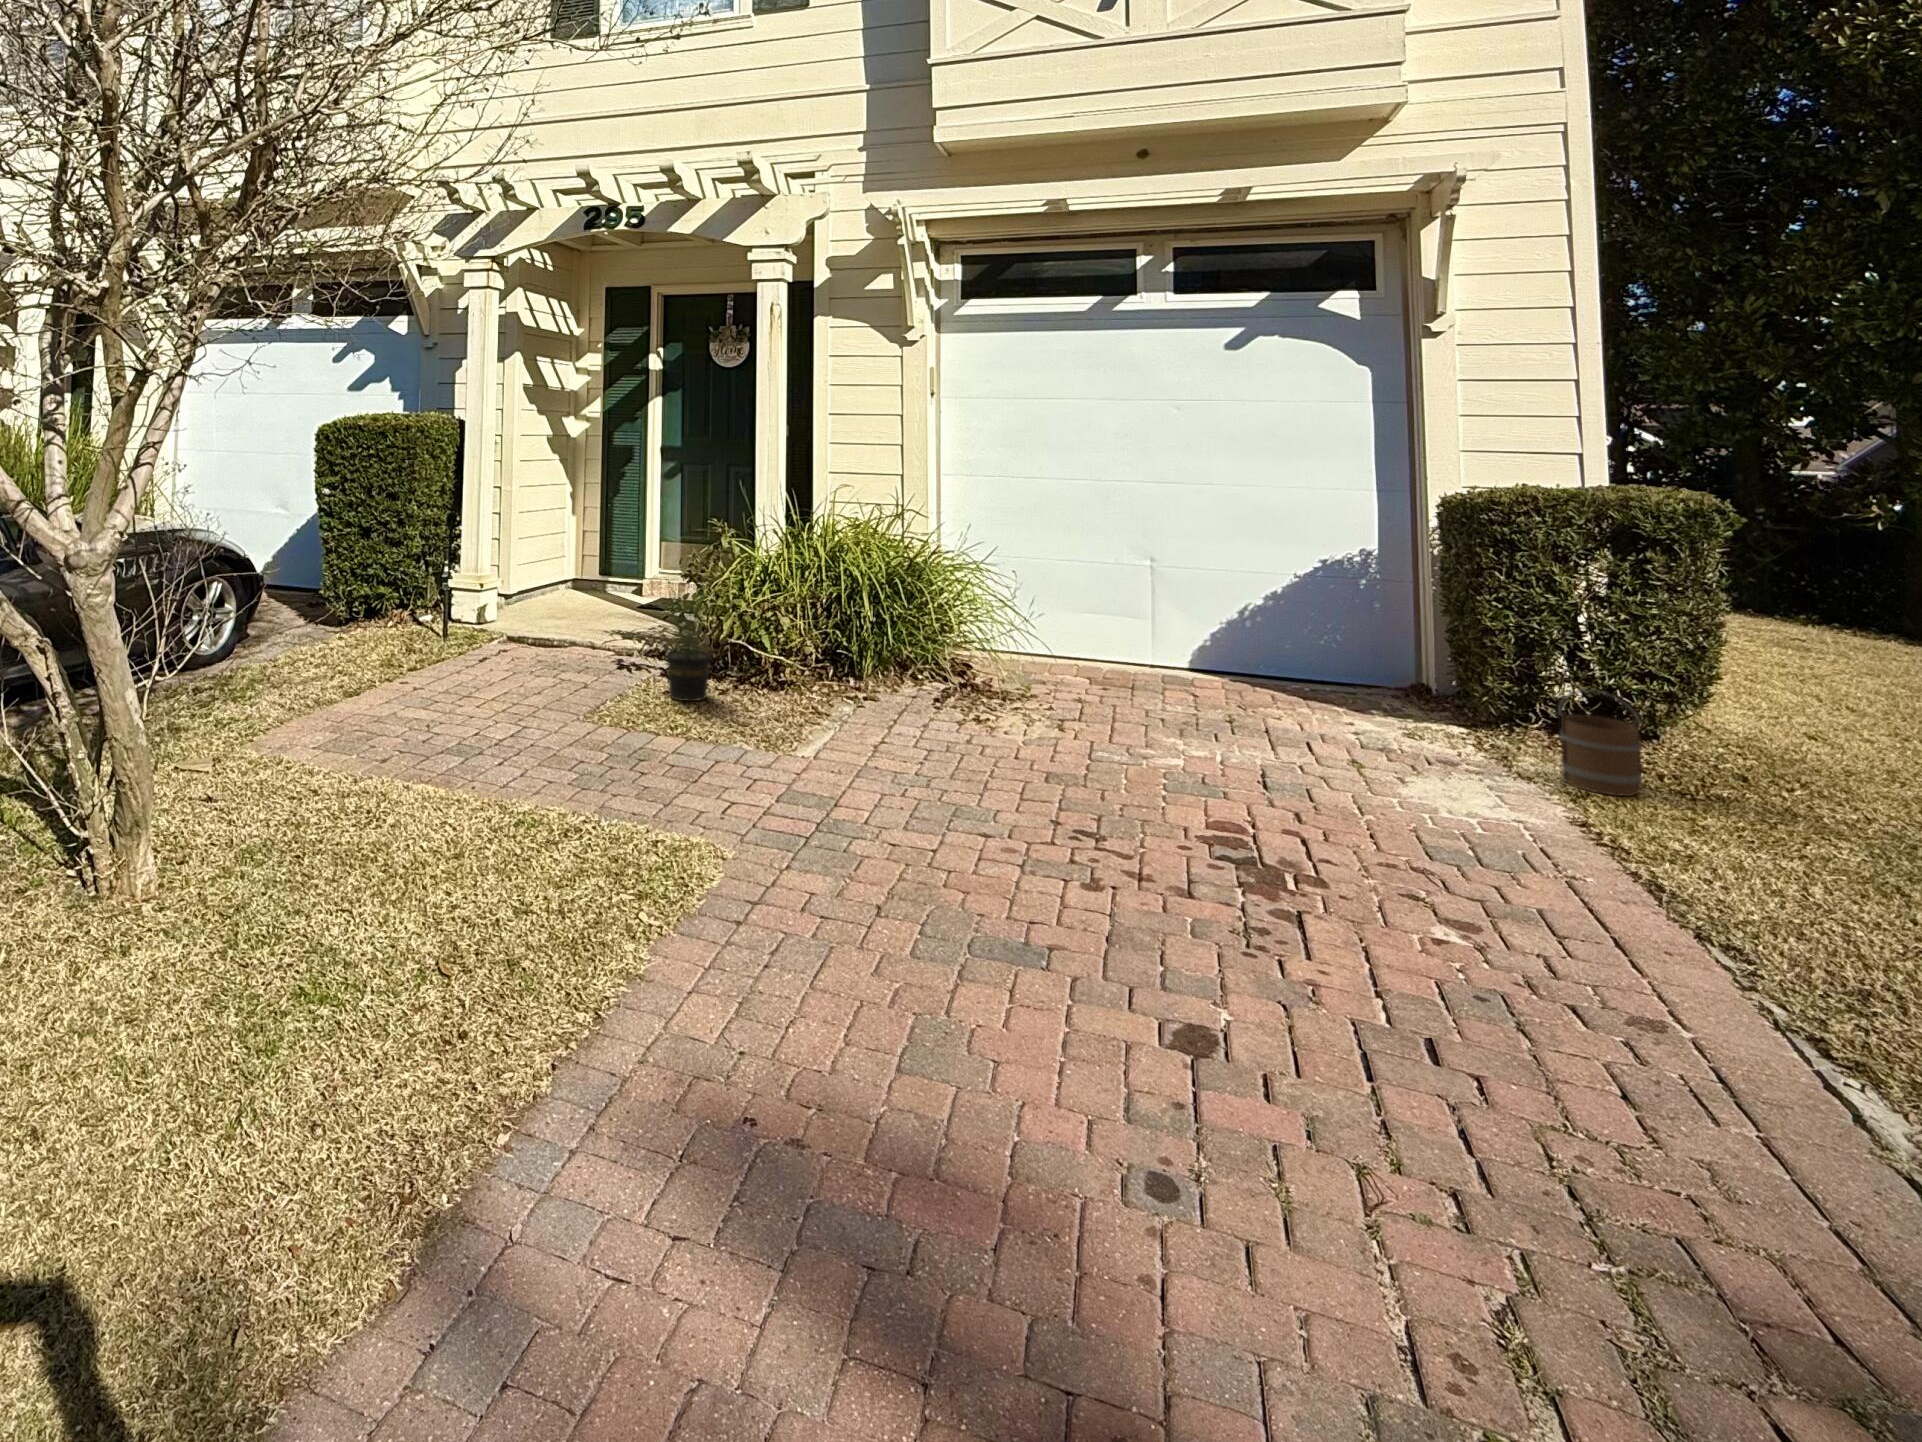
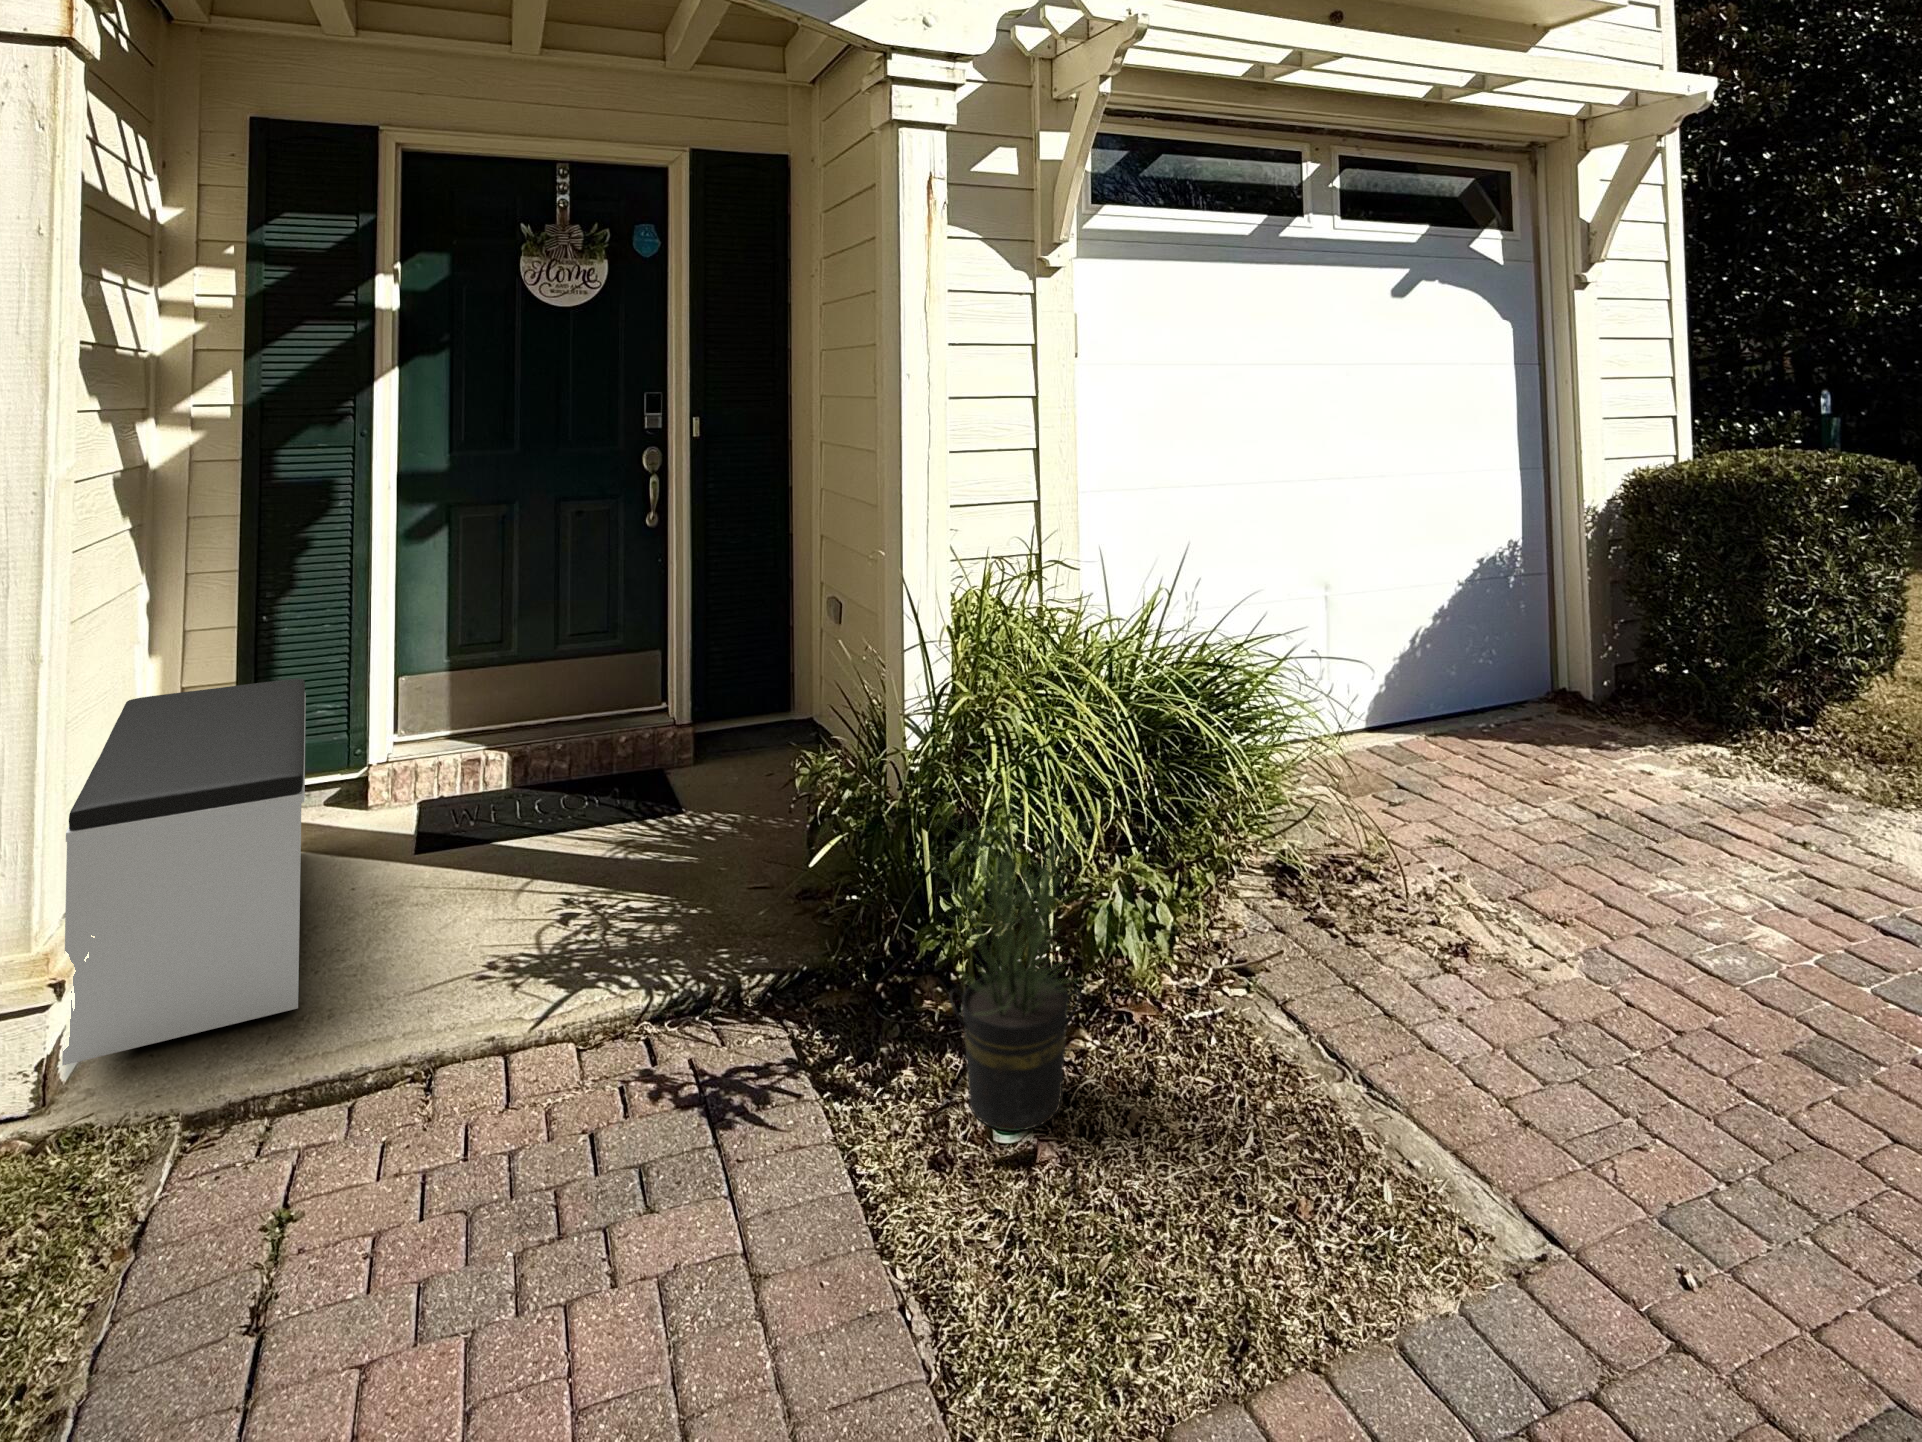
bench: none [486,523,602,625] -> present [62,679,306,1065]
bucket: present [1558,690,1642,796] -> none [1815,654,1897,766]

